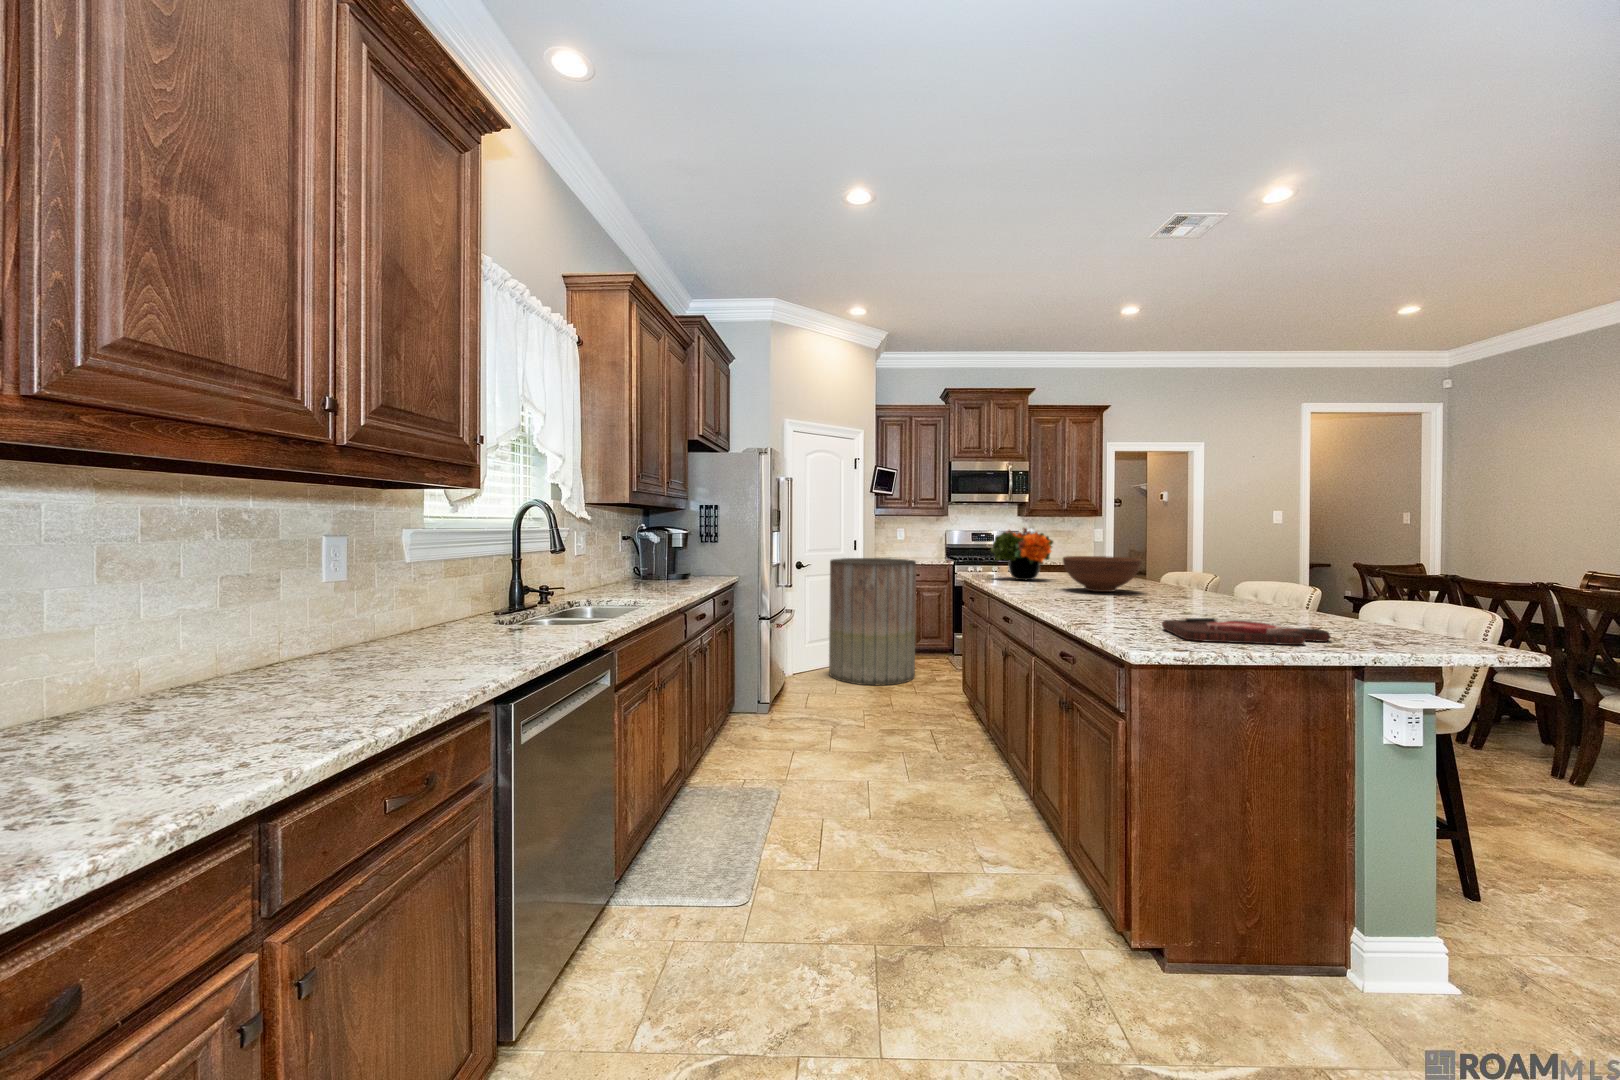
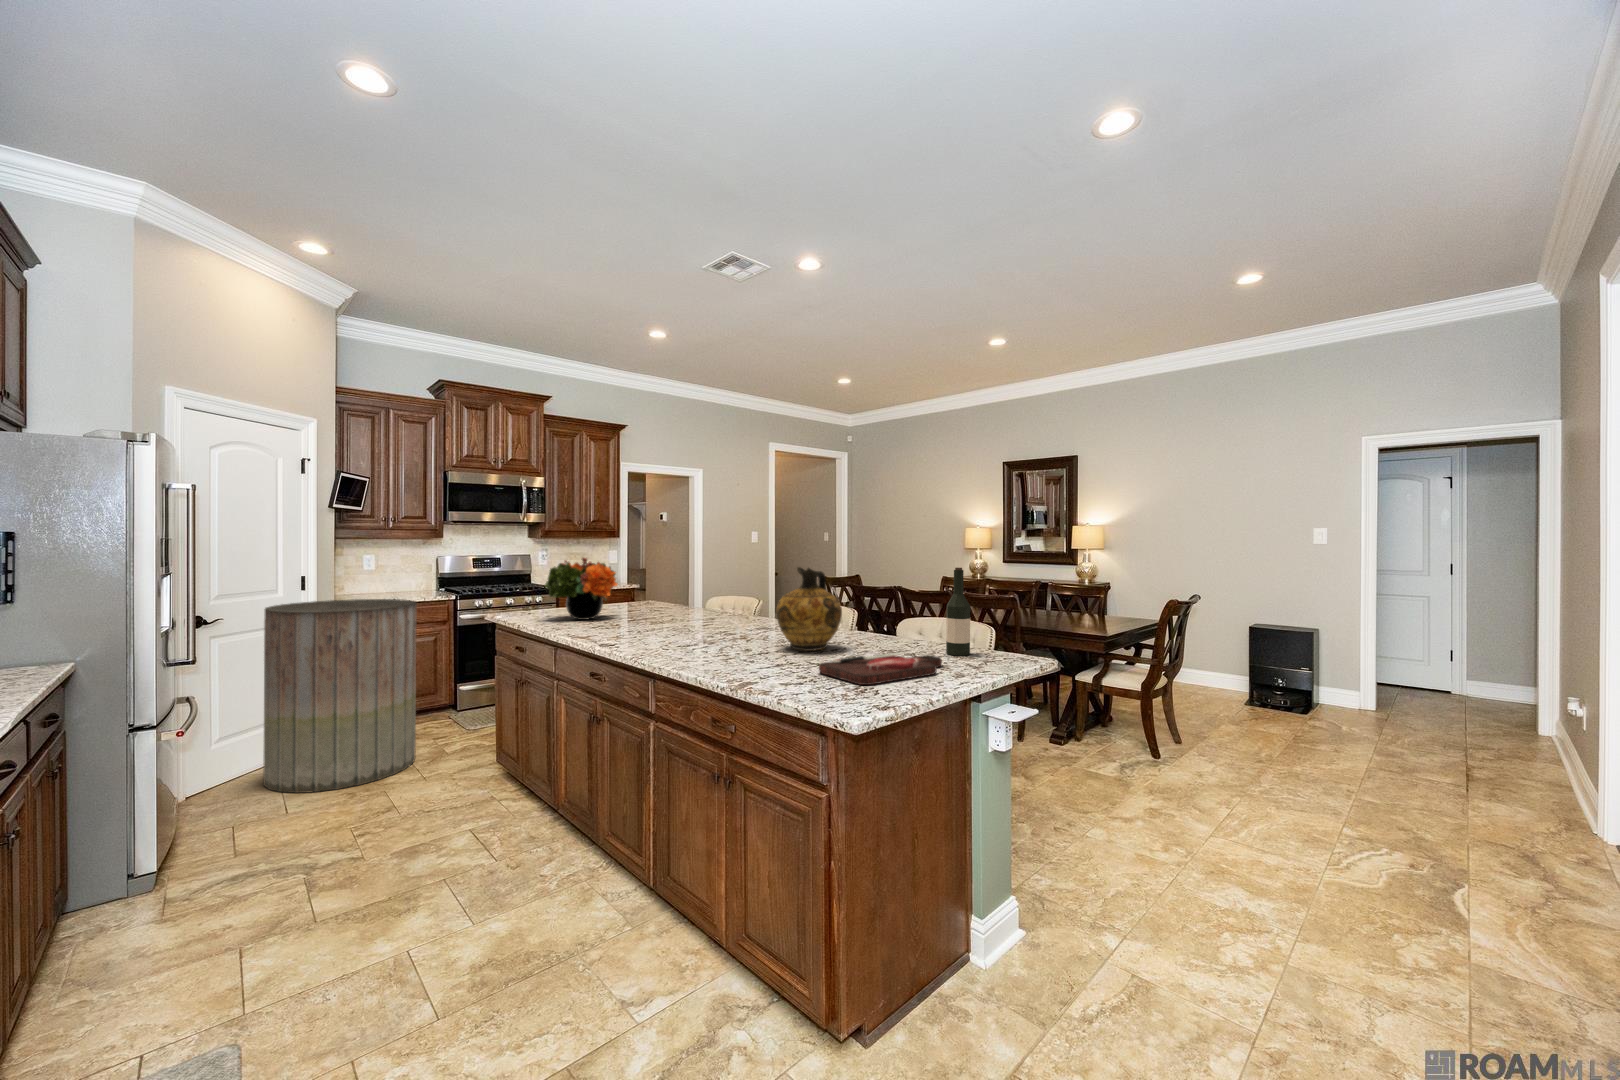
ceramic jug: none [1158,532,1236,616] -> present [776,567,842,651]
wine bottle: none [1368,533,1408,639] -> present [946,568,970,656]
fruit bowl: present [1063,556,1141,592] -> none [646,589,724,629]

